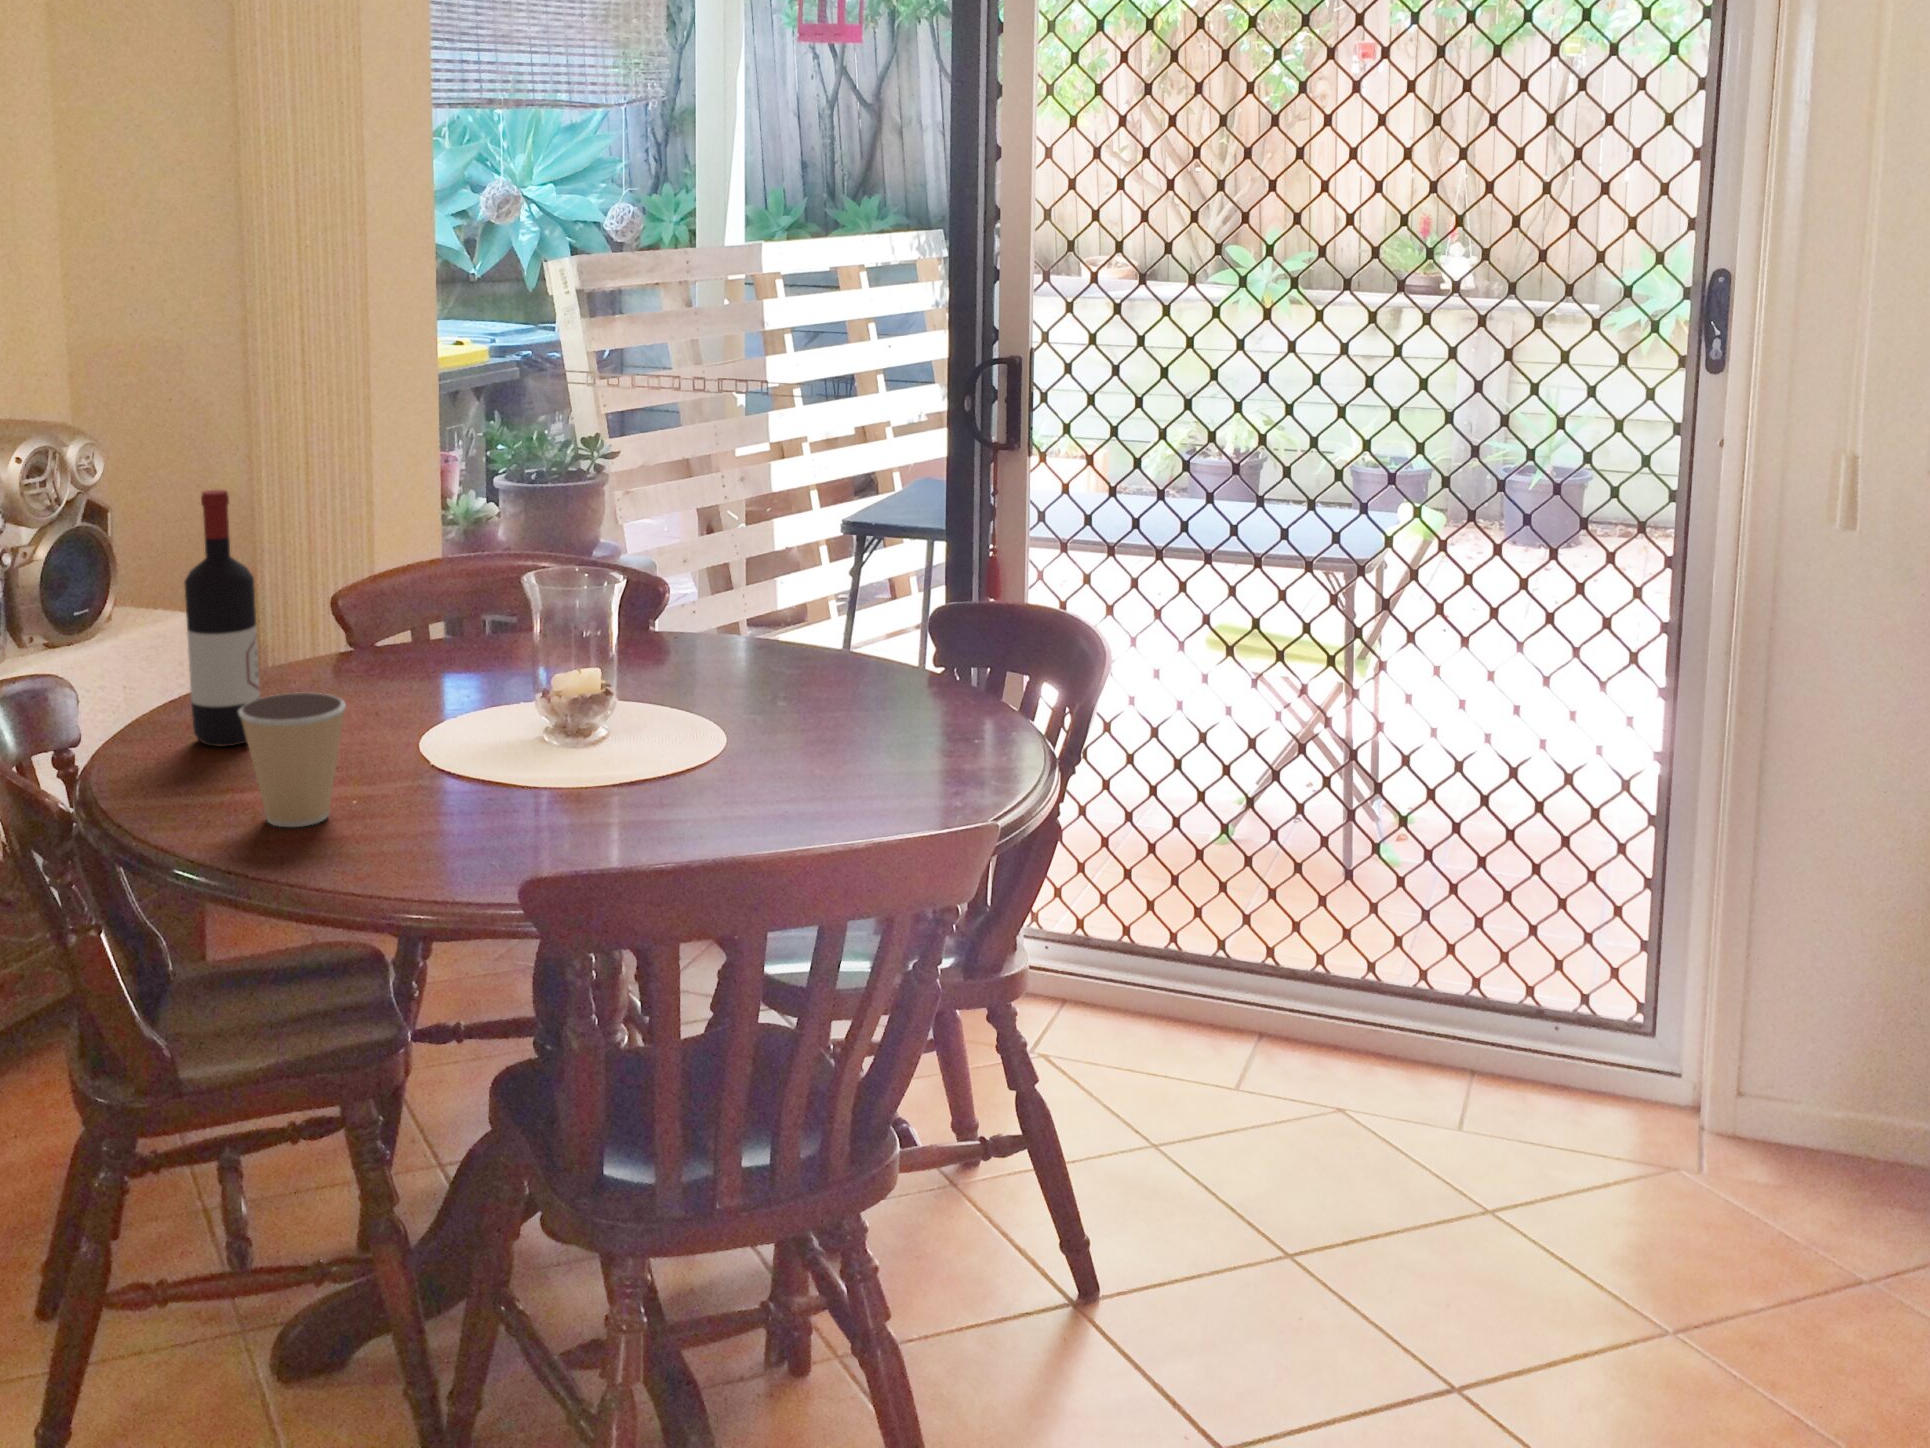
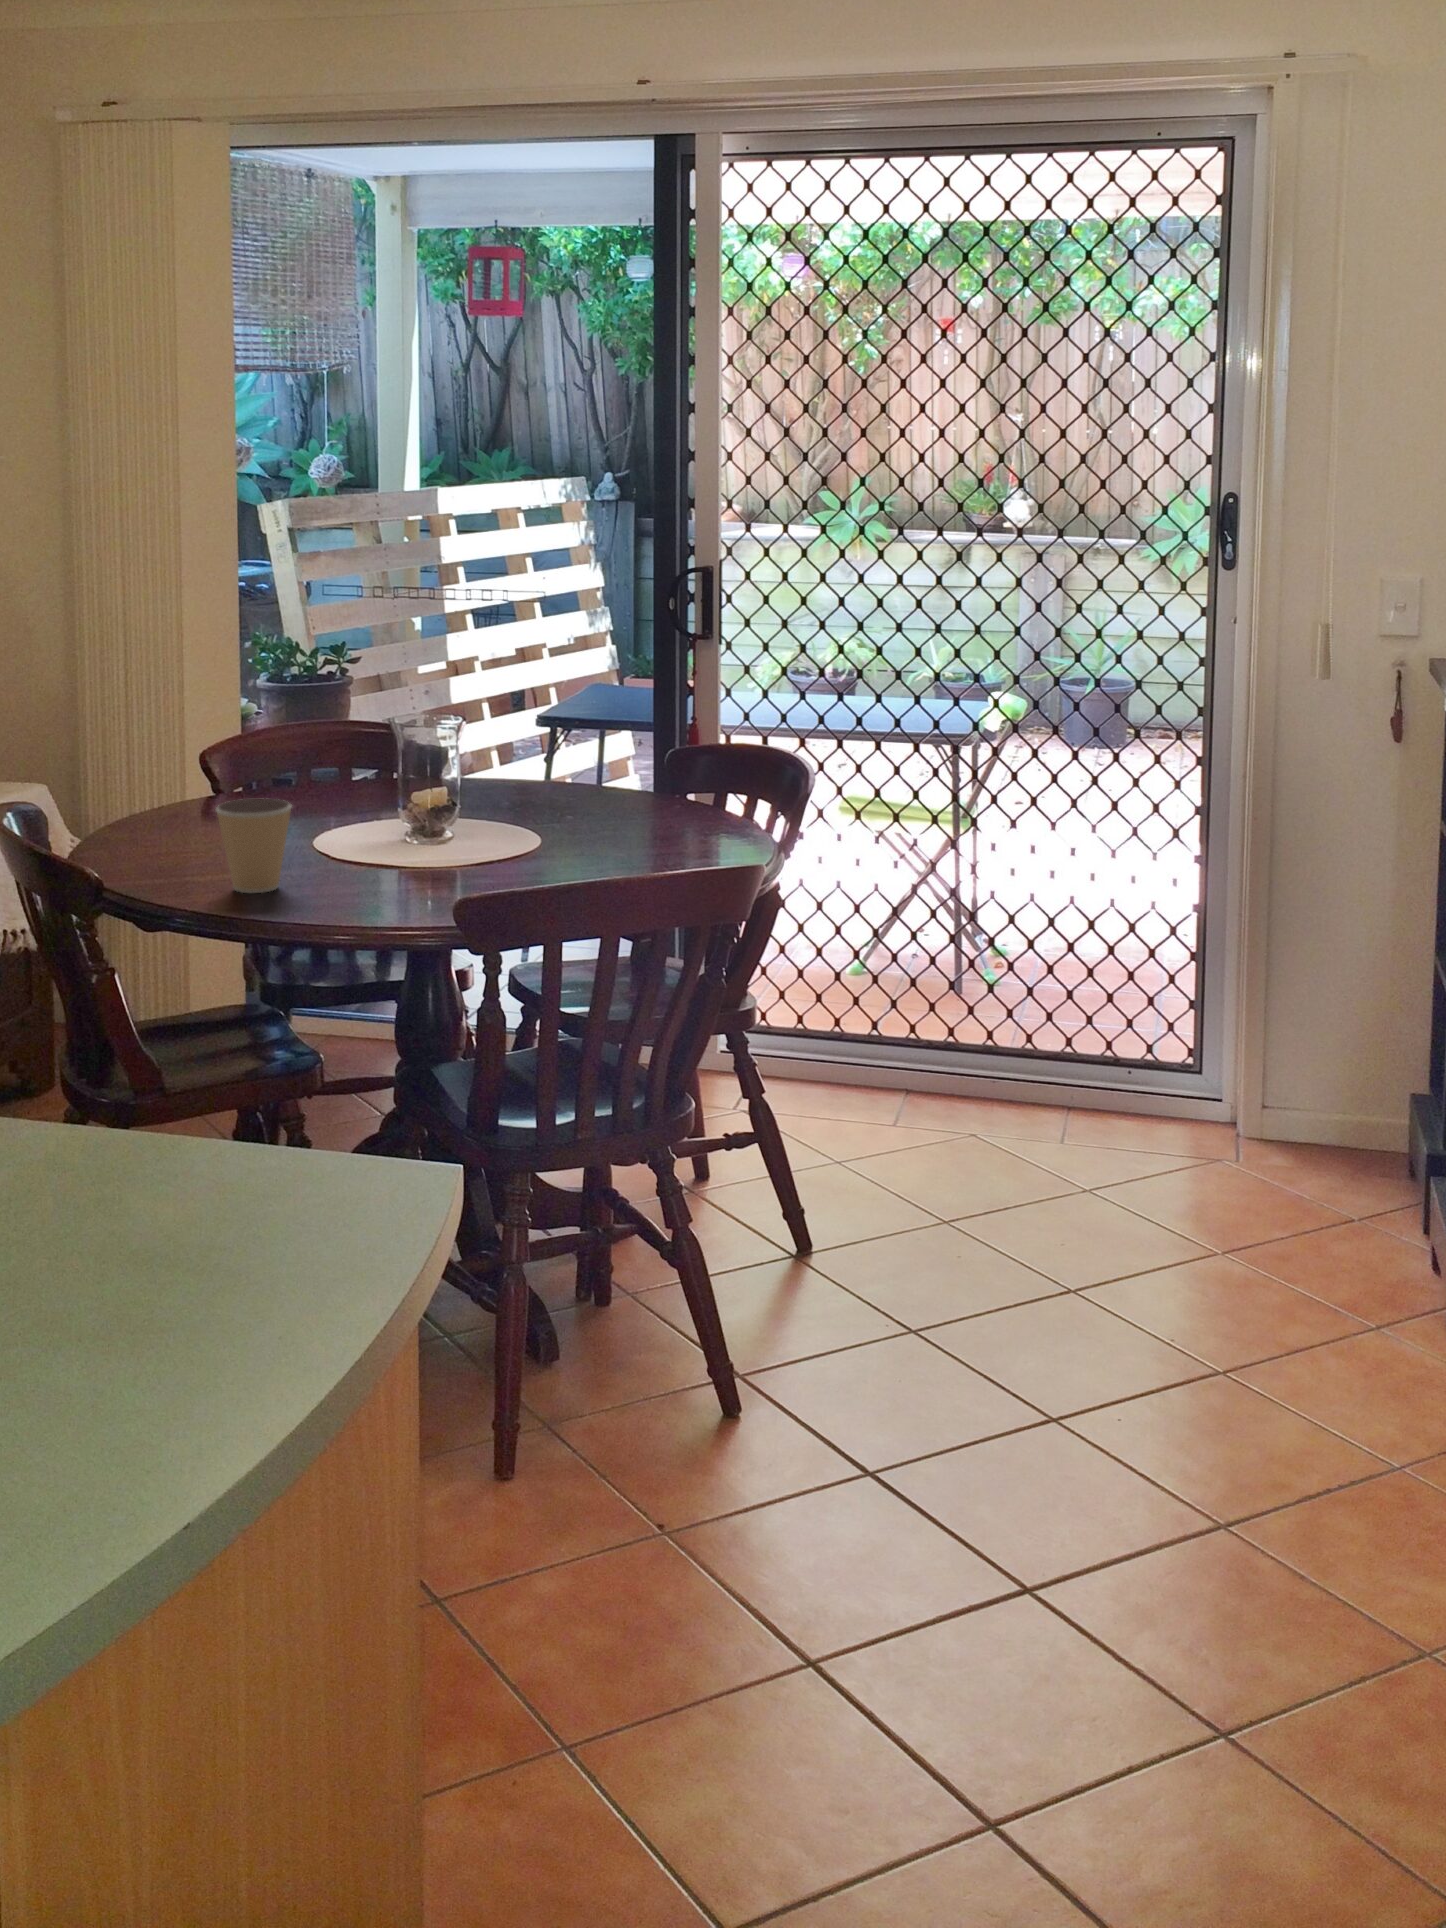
wine bottle: present [184,490,260,746] -> none [139,659,194,851]

